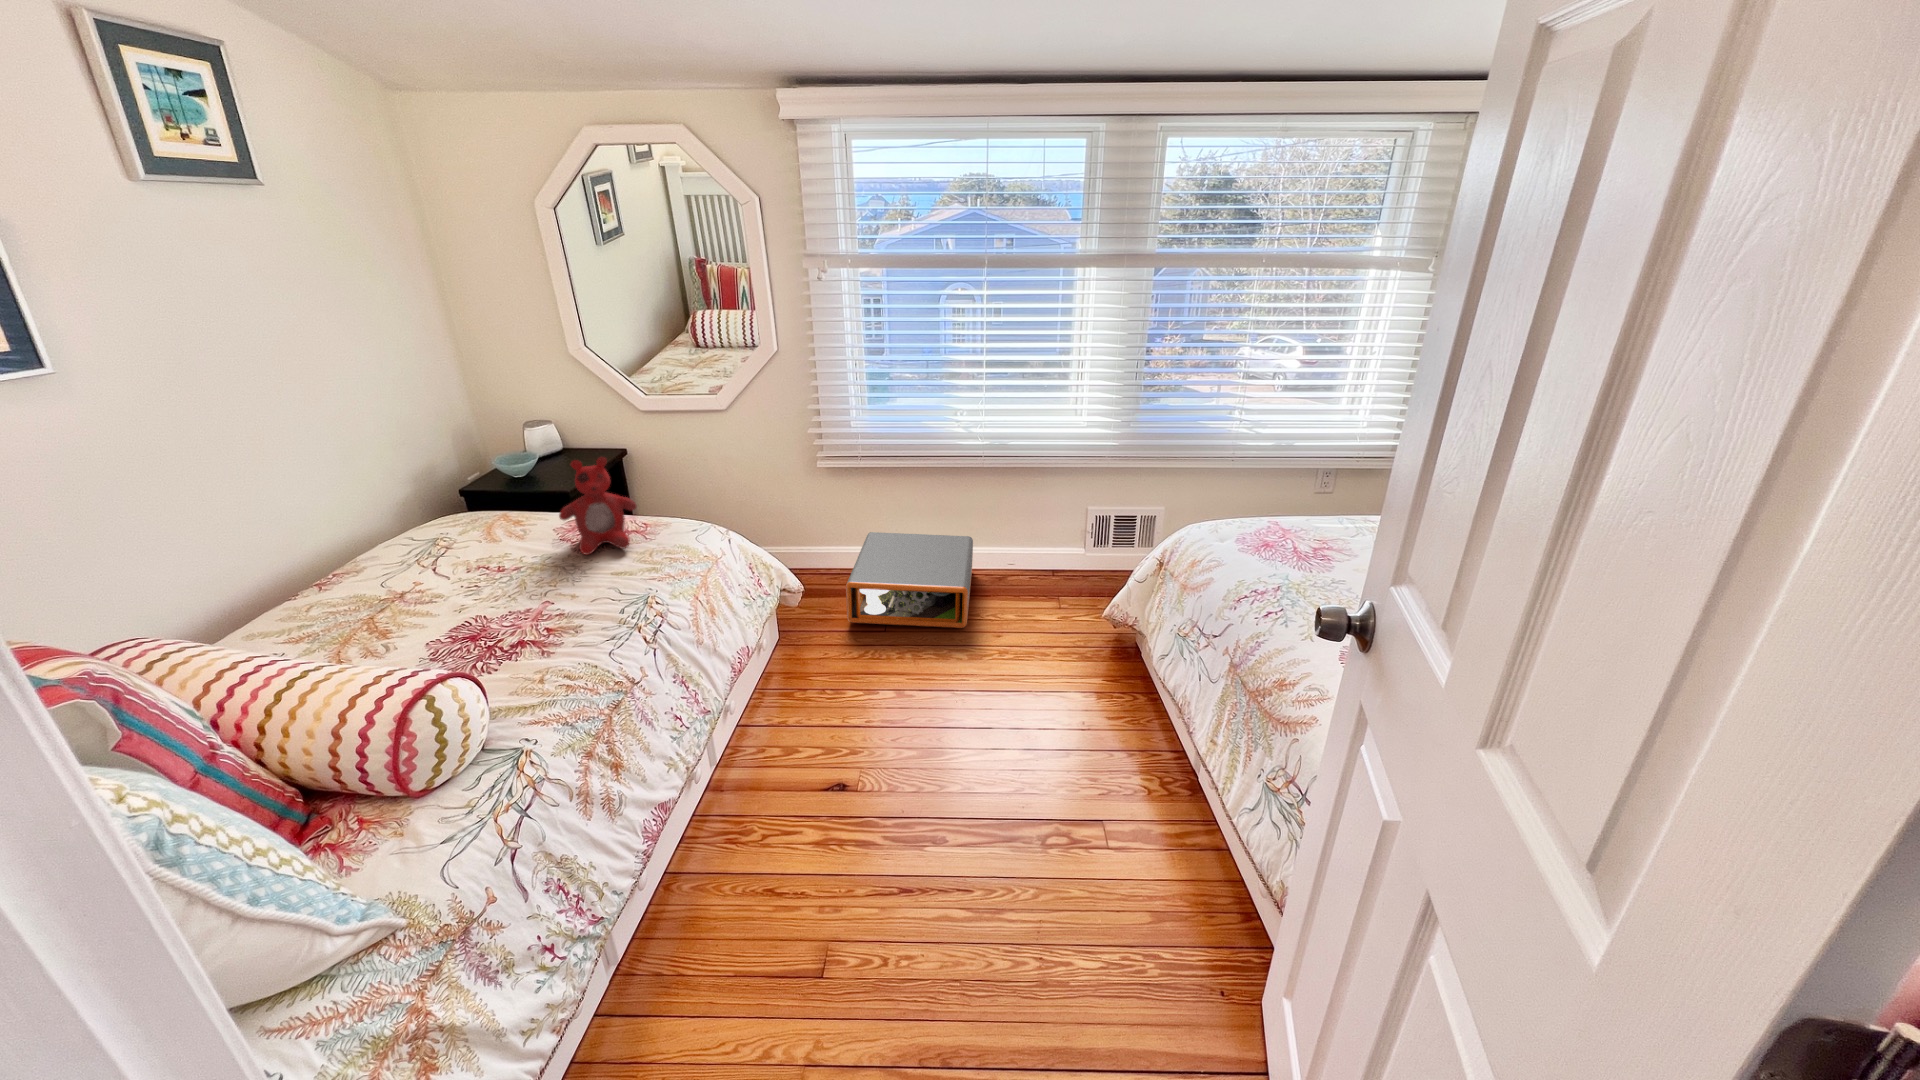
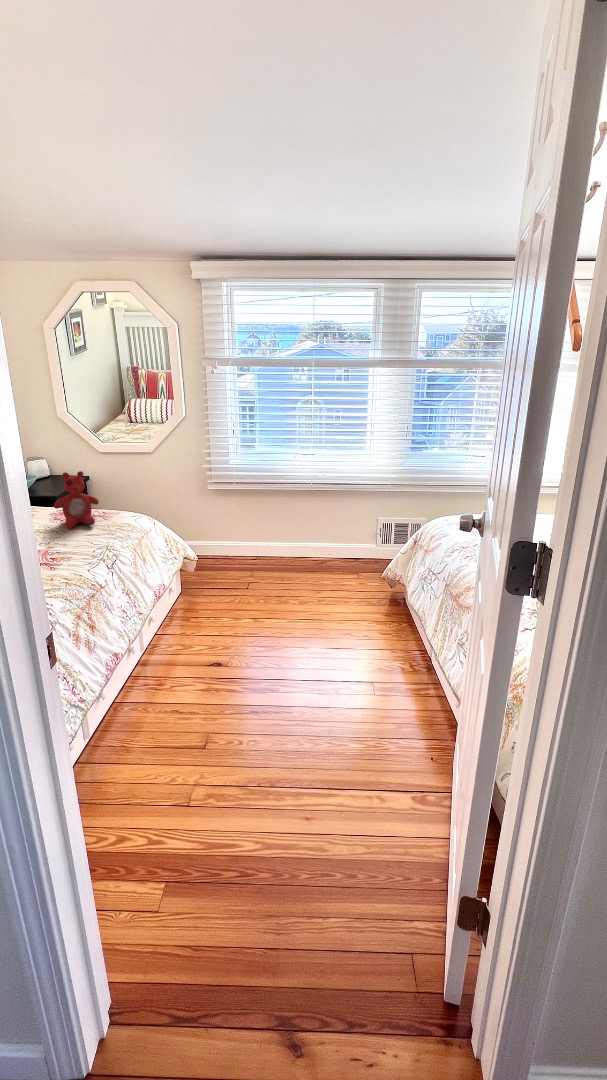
storage box: present [846,532,973,628] -> none [223,535,305,590]

